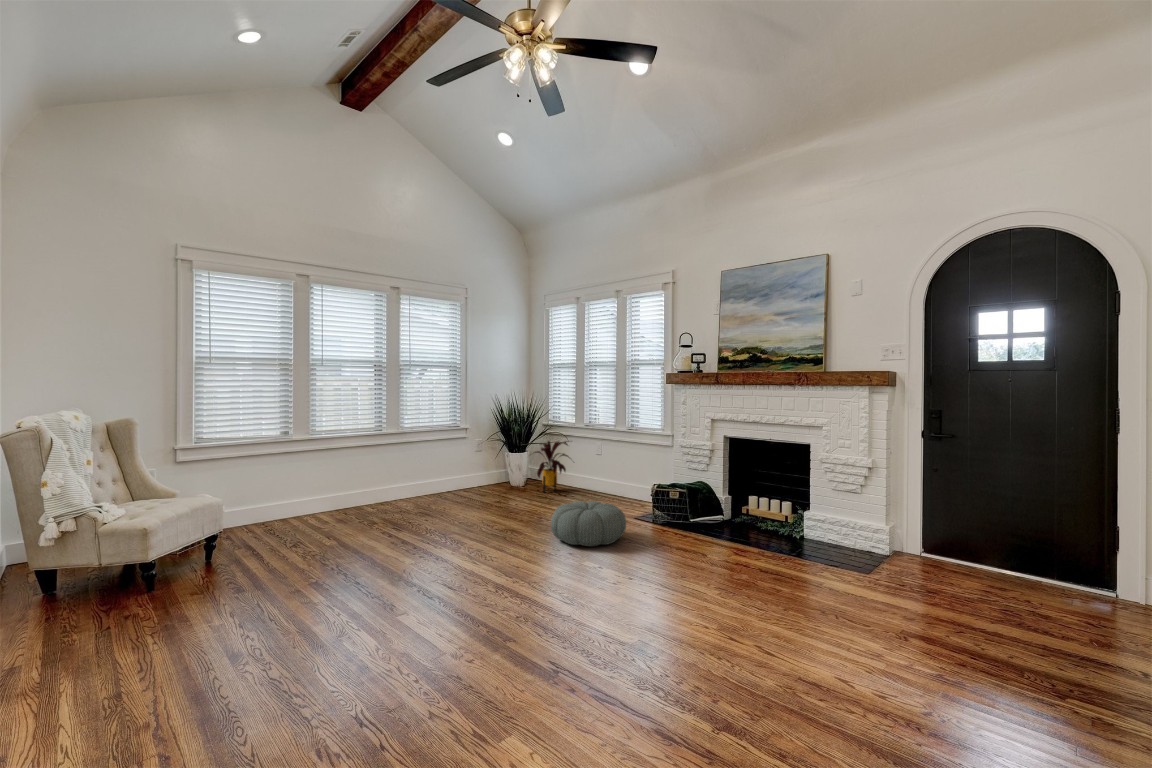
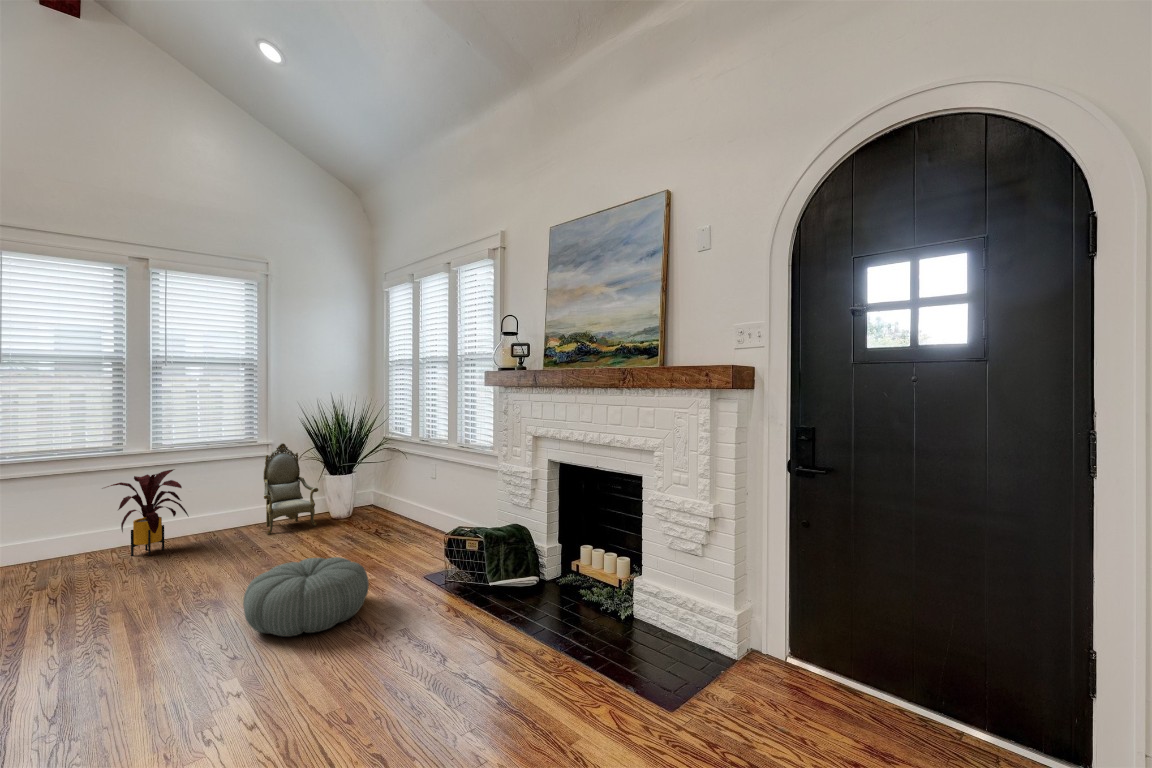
armchair: none [460,408,509,497] -> present [263,443,318,534]
house plant: present [535,441,569,493] -> present [105,469,189,556]

